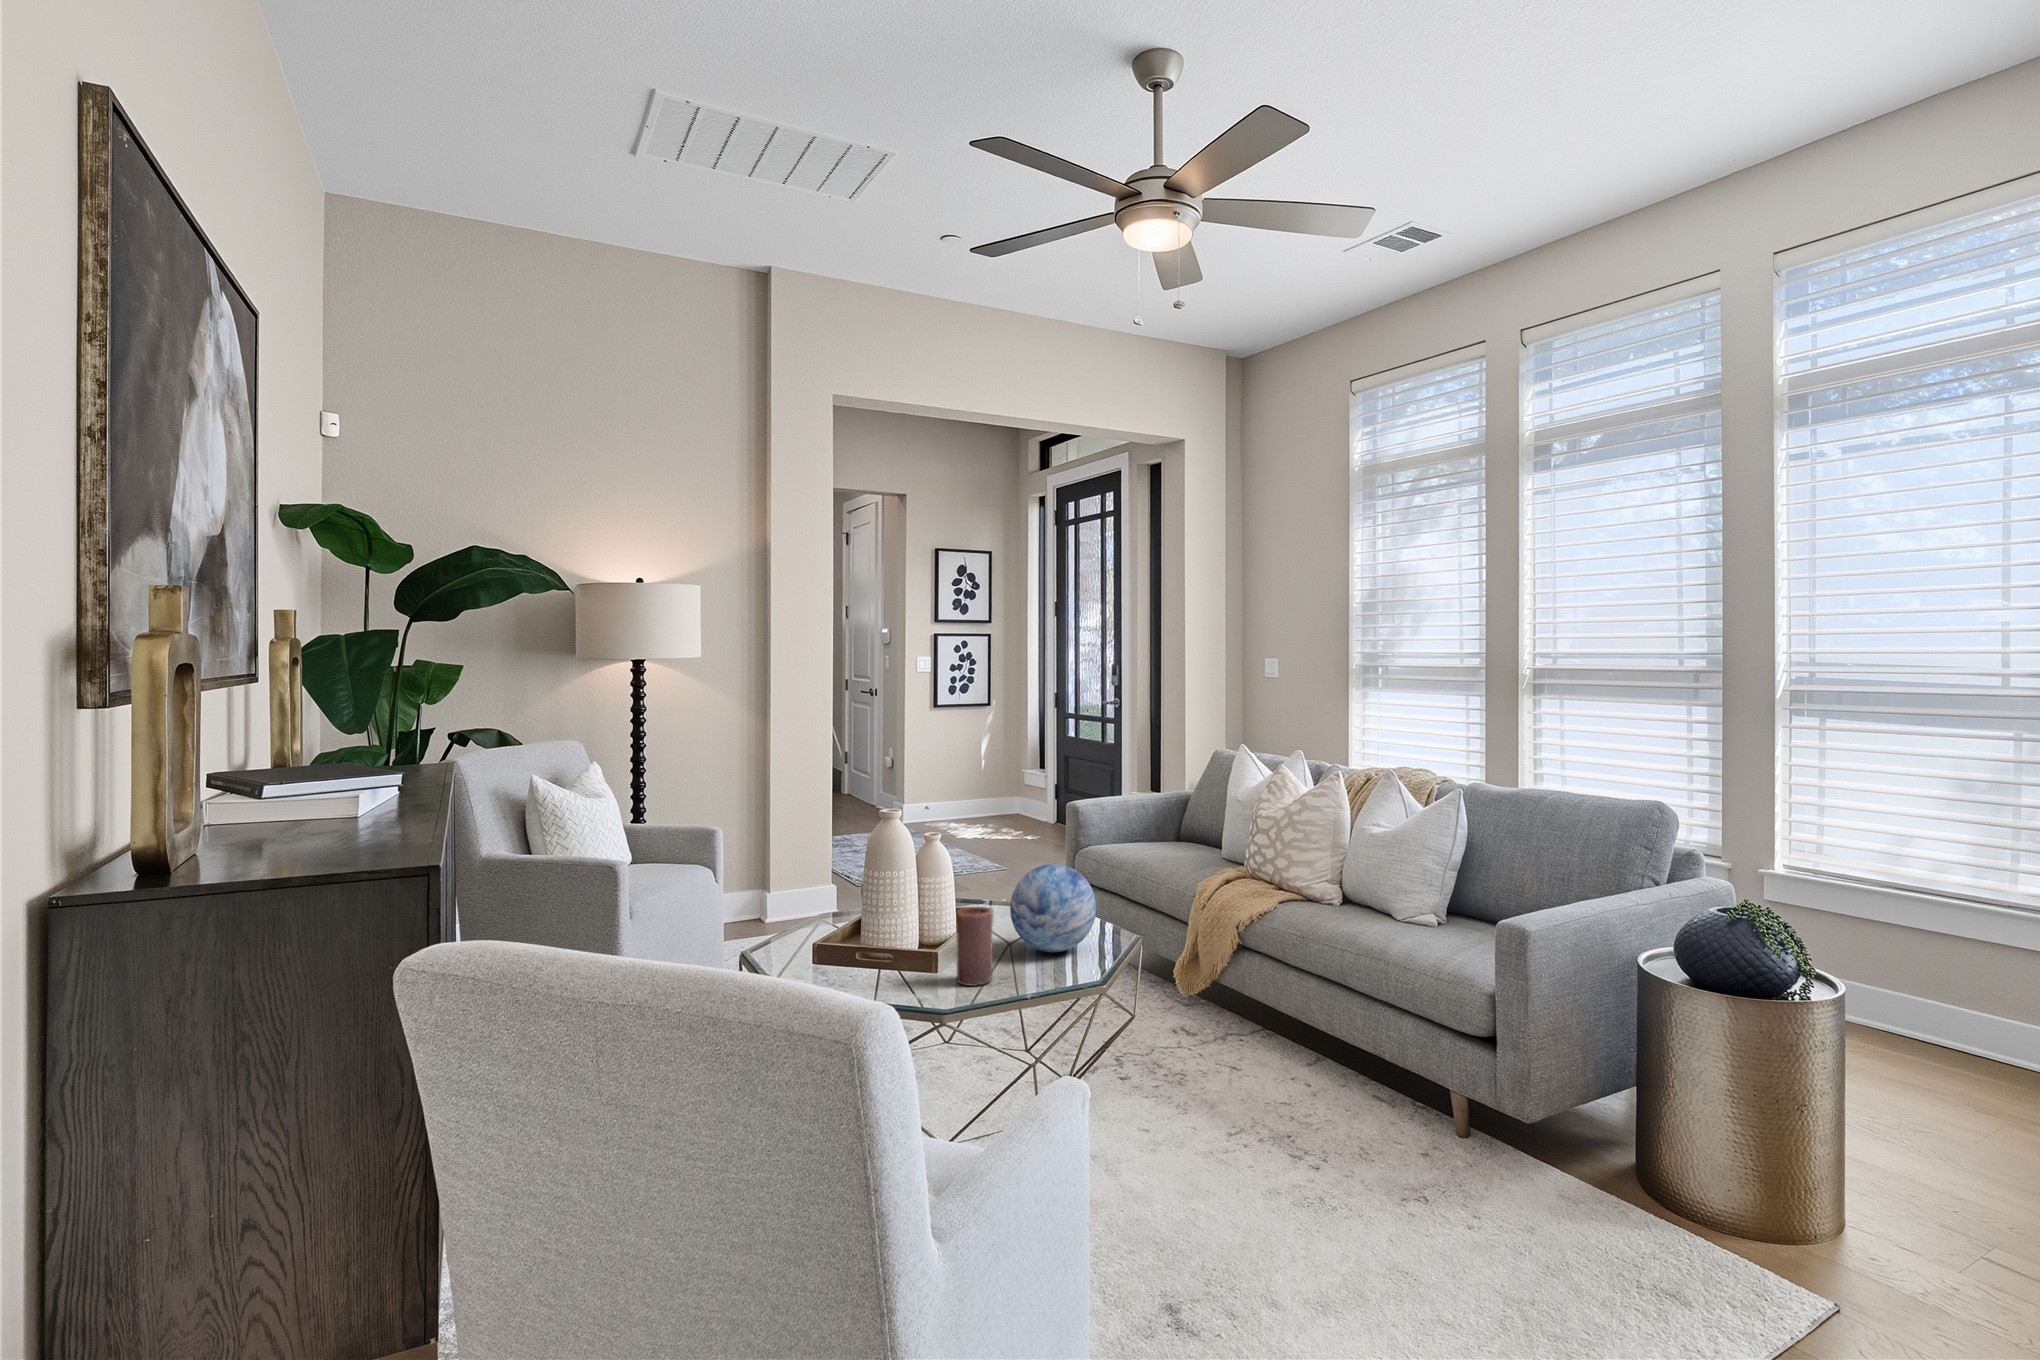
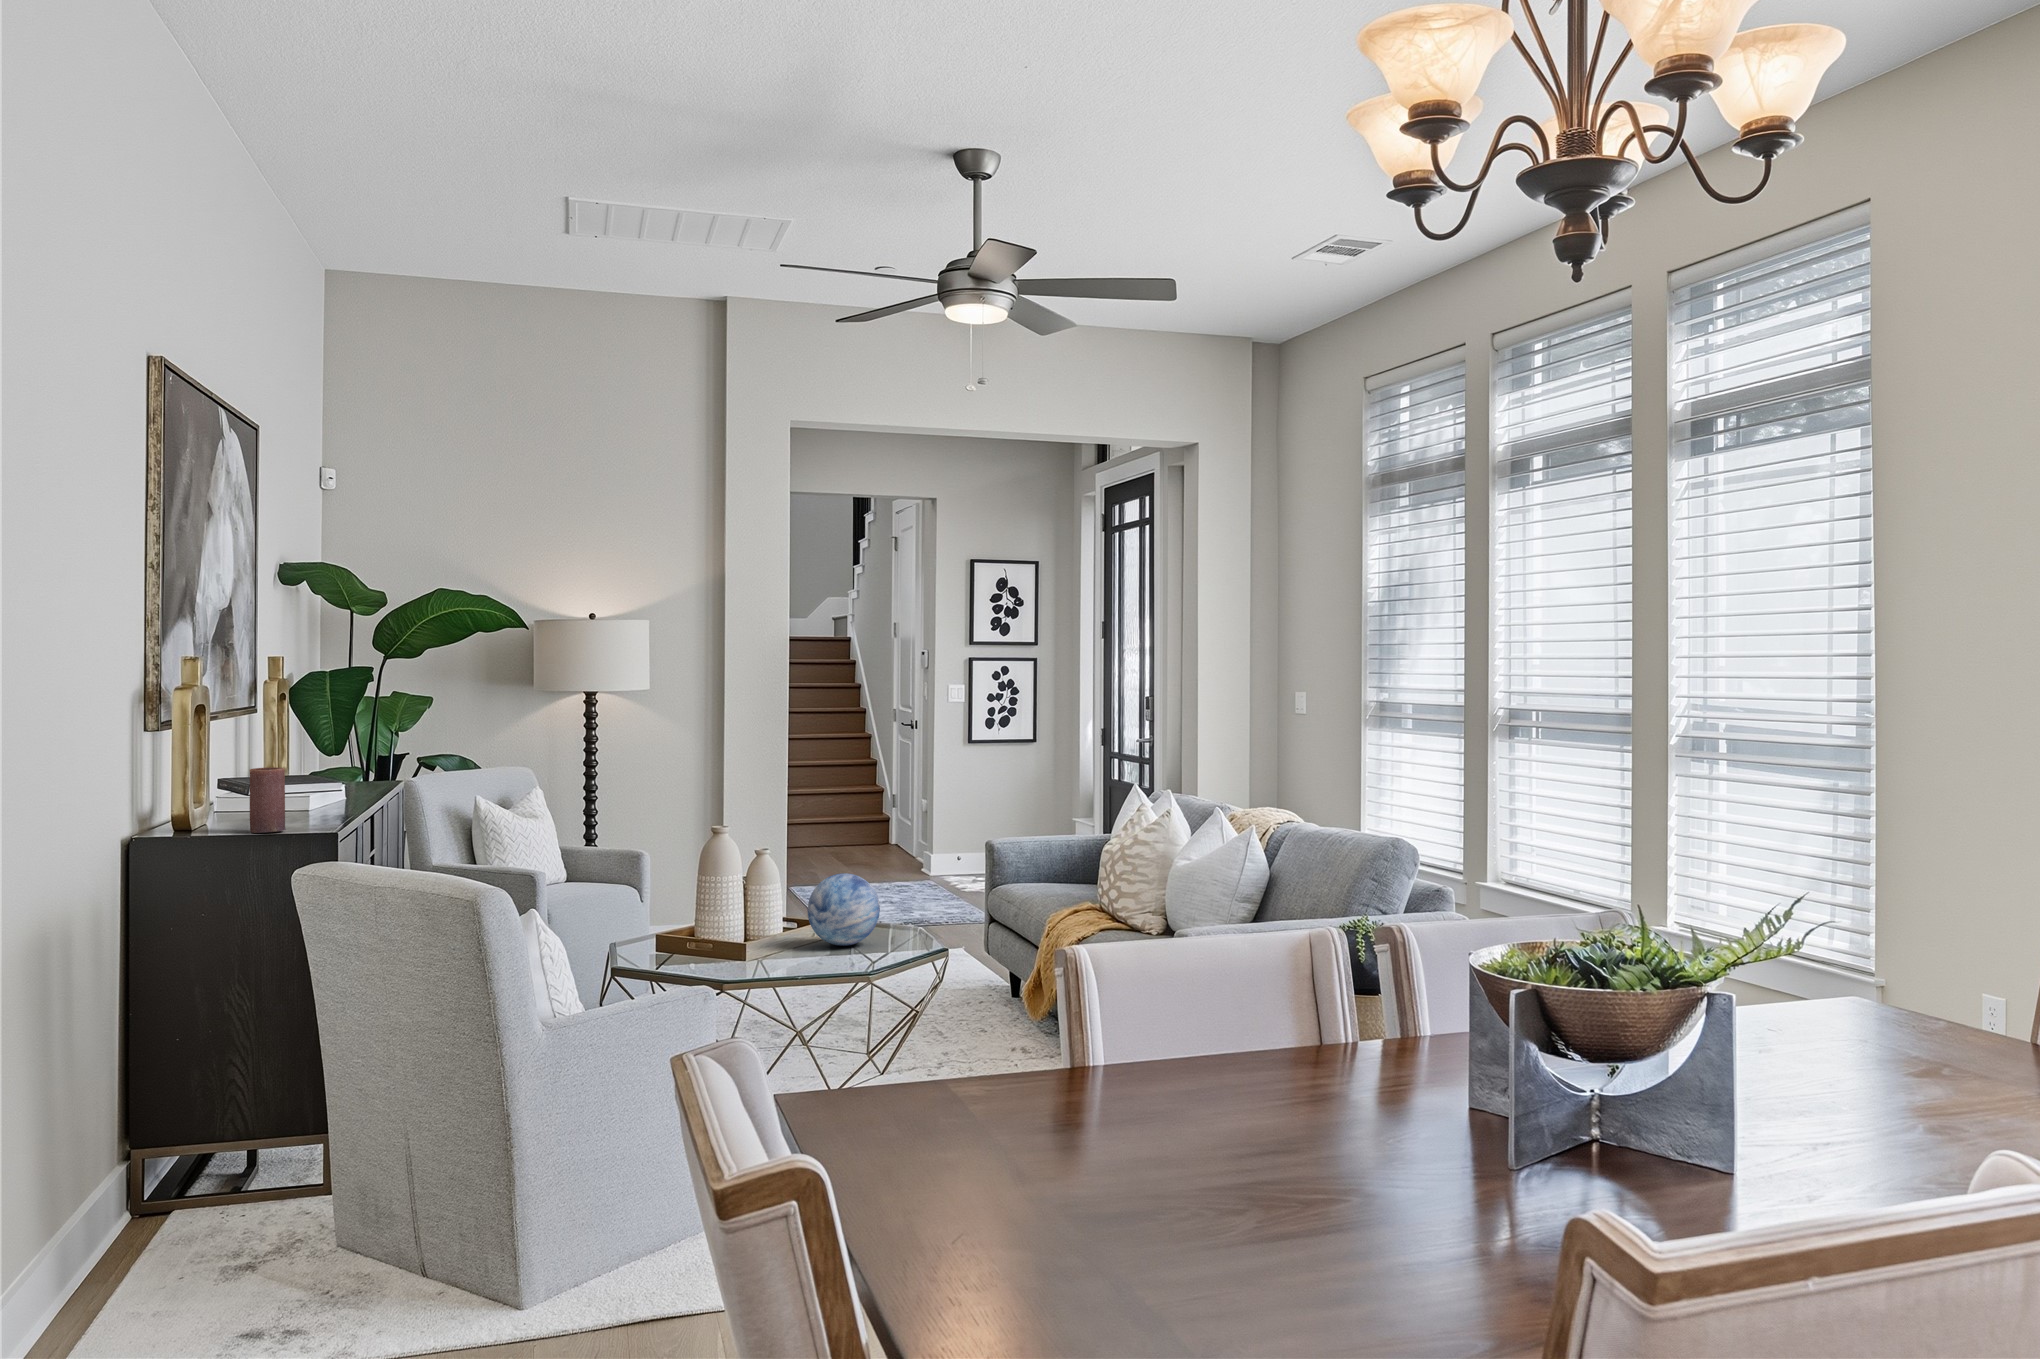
candle: present [957,907,993,986] -> present [249,767,286,833]

